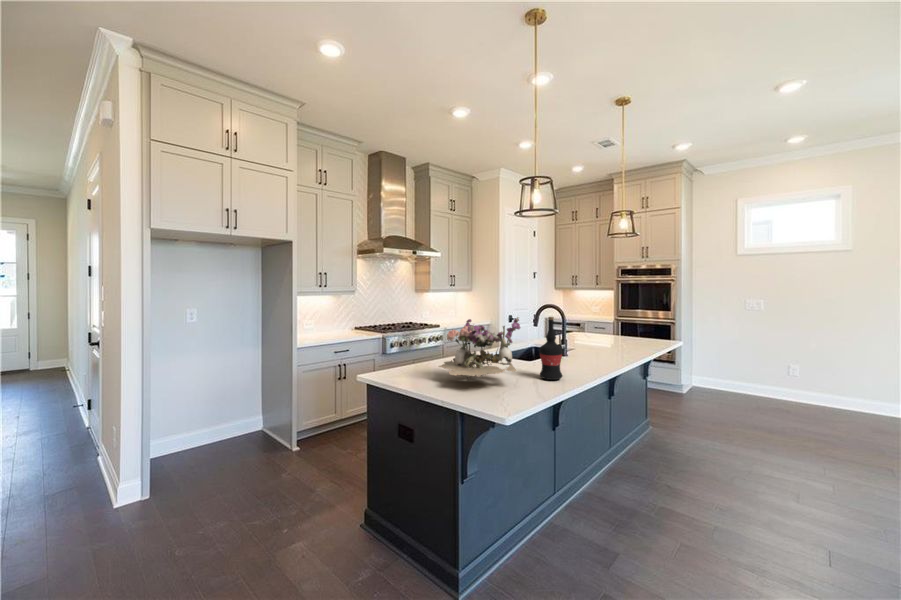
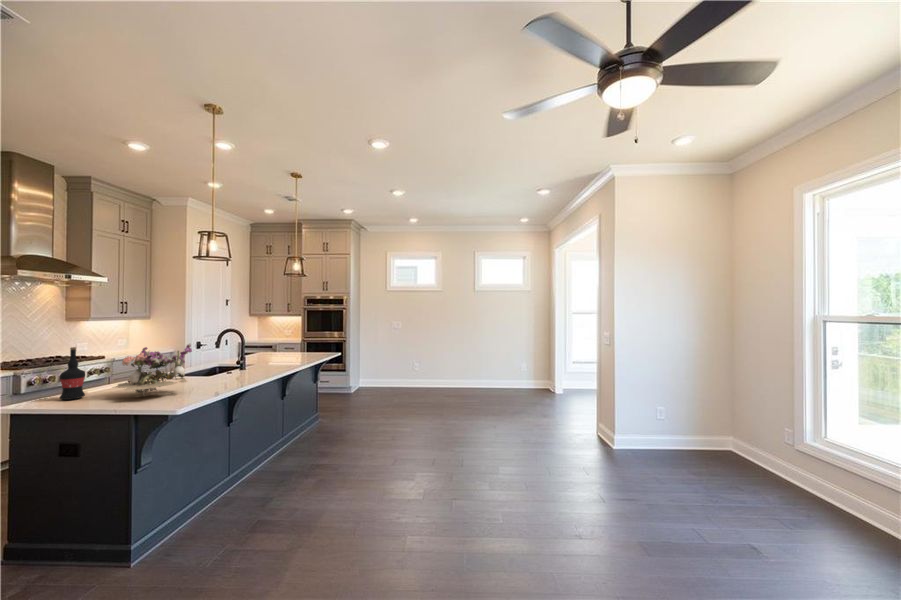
wine bottle: present [539,317,563,380] -> present [60,347,85,400]

